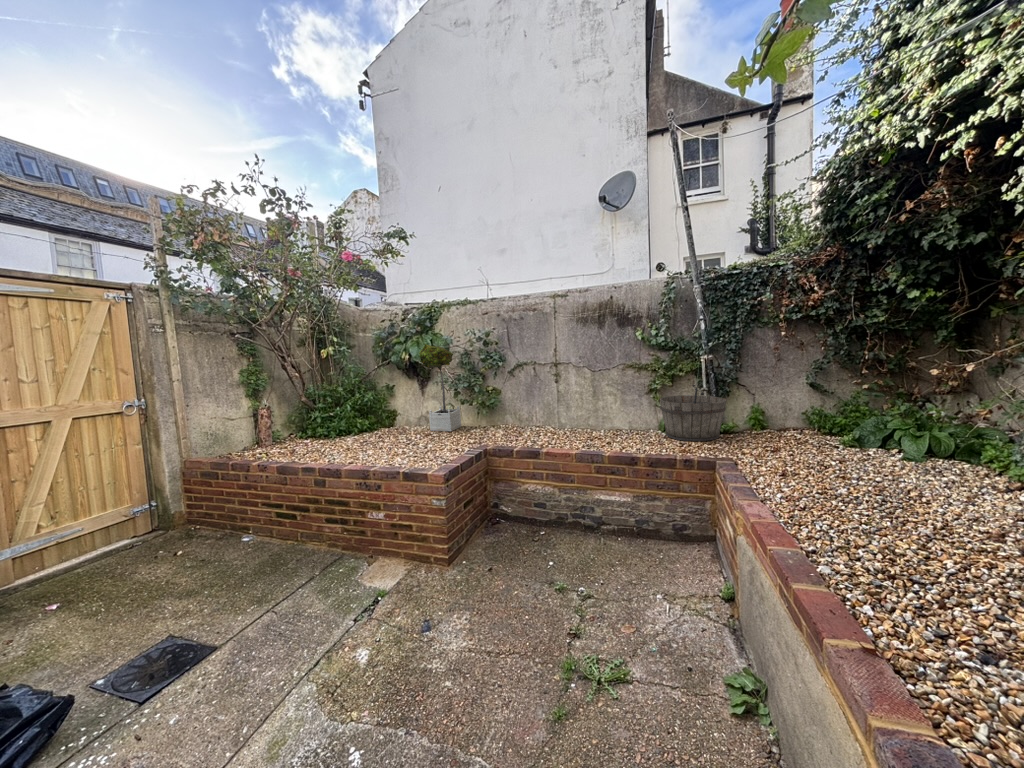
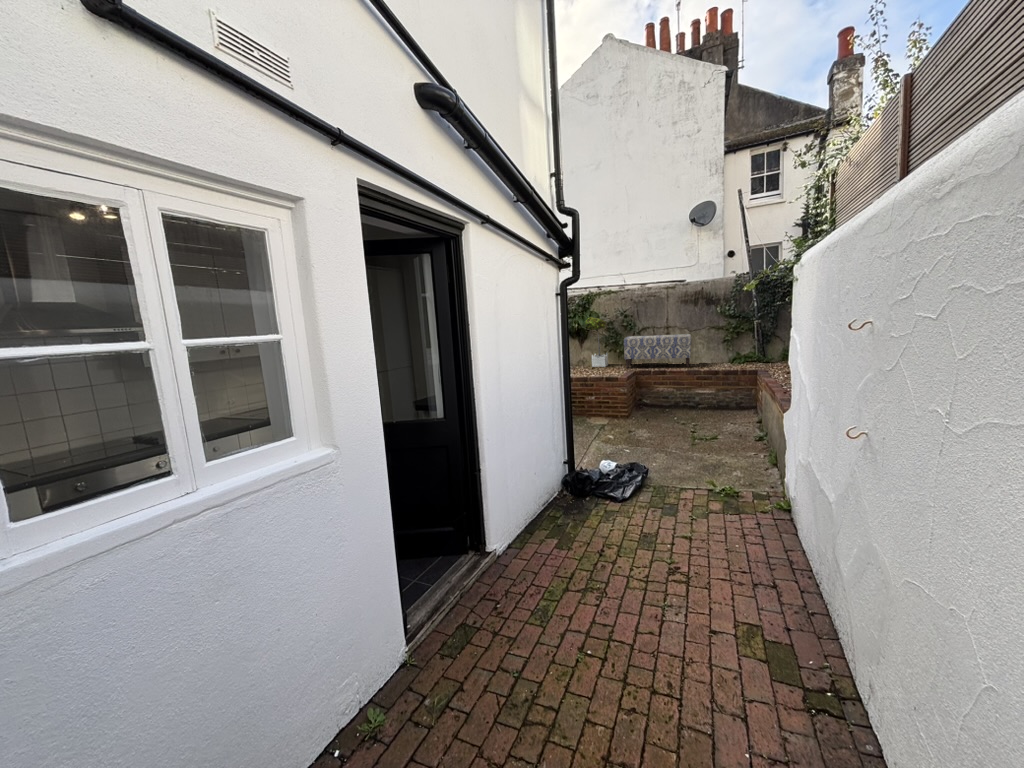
bench: none [475,377,594,439] -> present [624,334,691,368]
wooden bucket: present [660,385,726,441] -> none [730,337,767,366]

